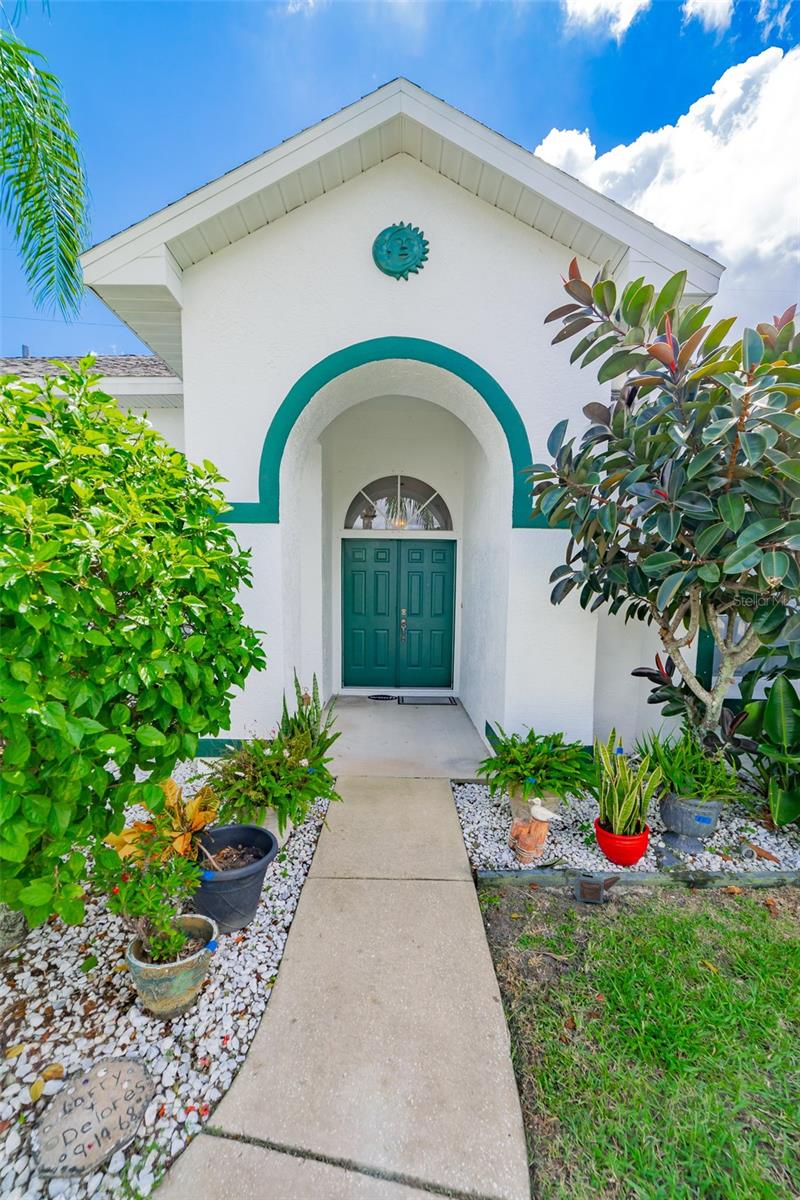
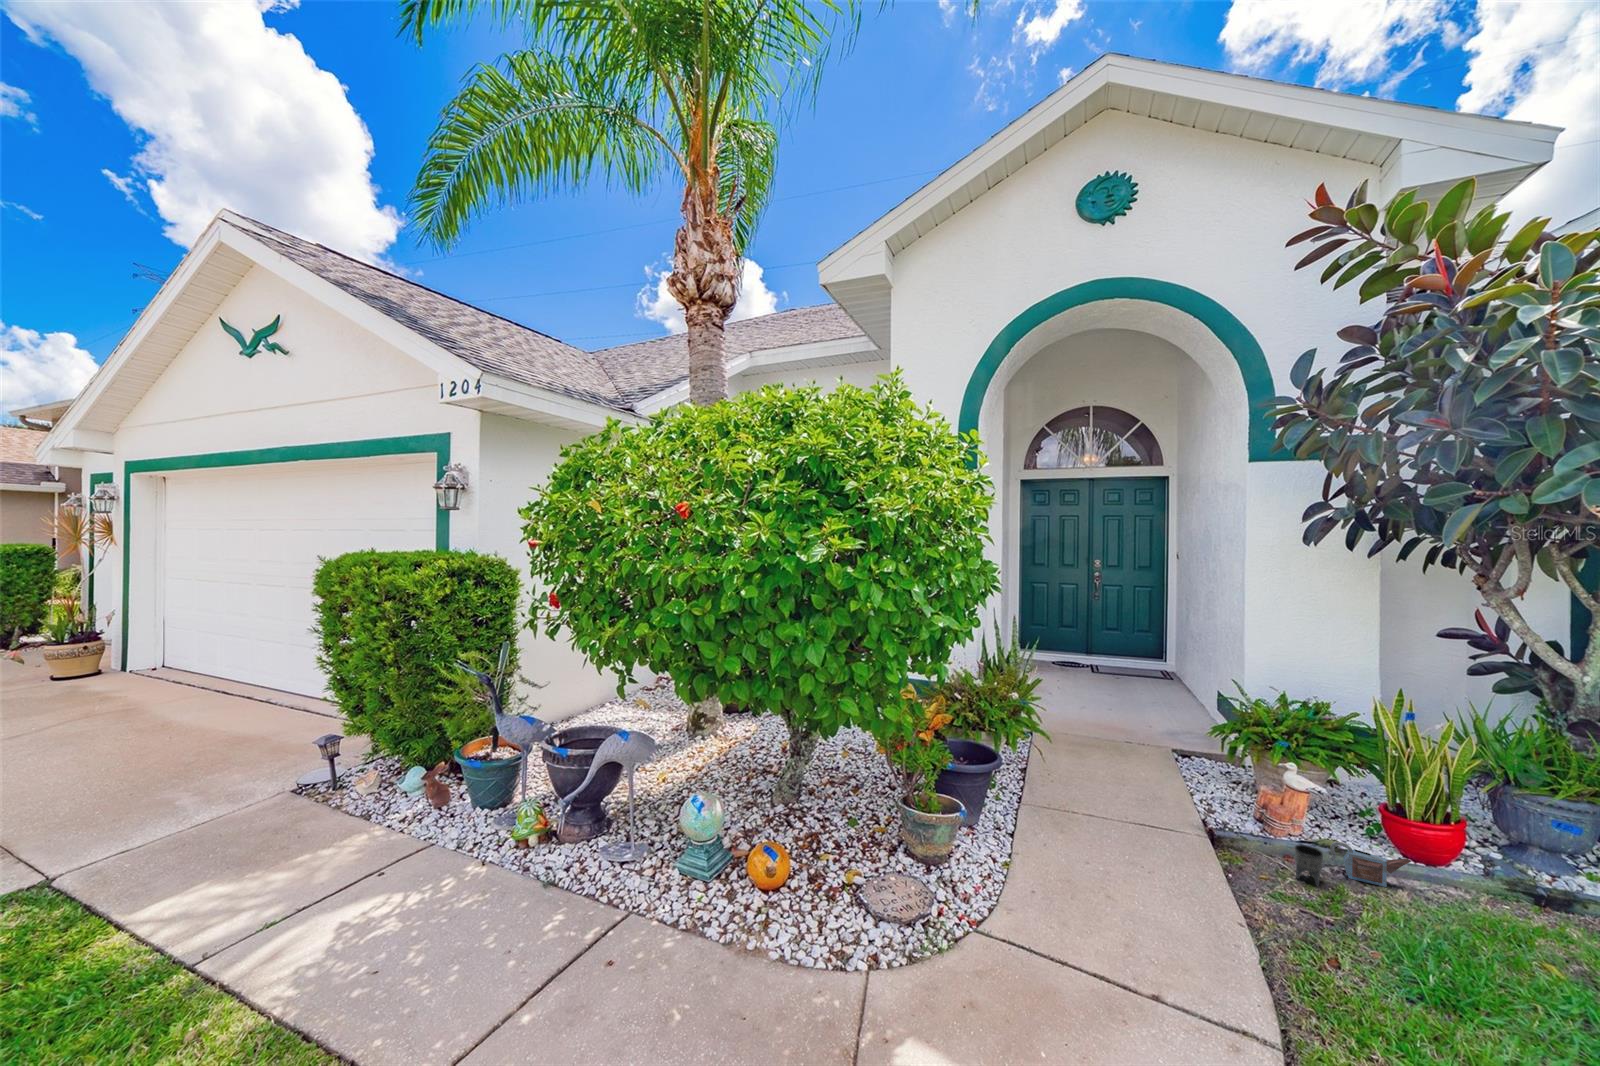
planter: none [539,879,561,918] -> present [1295,845,1323,886]

